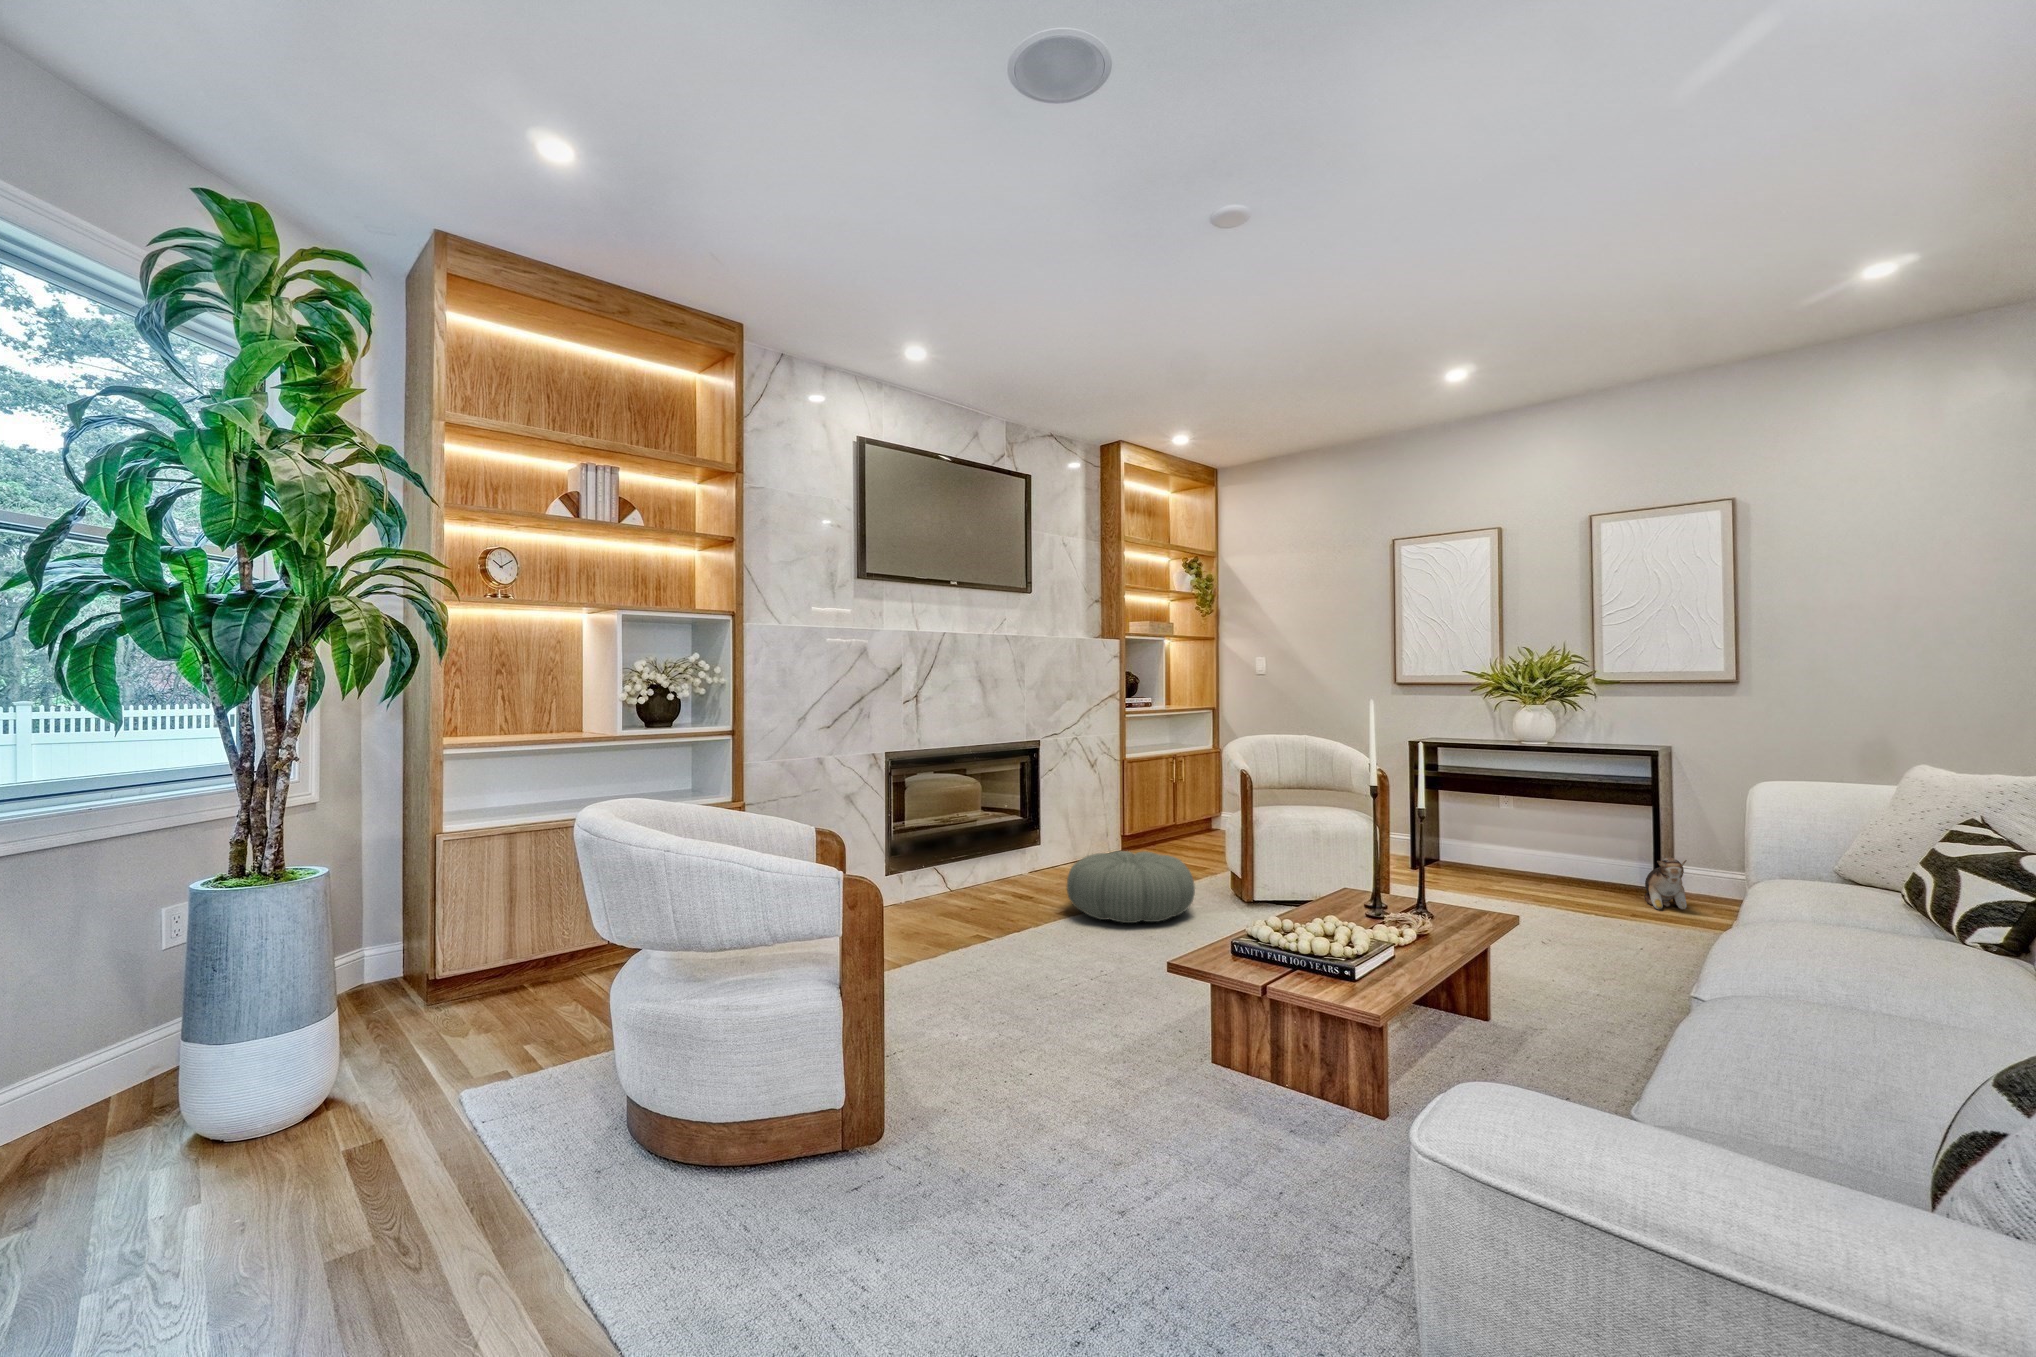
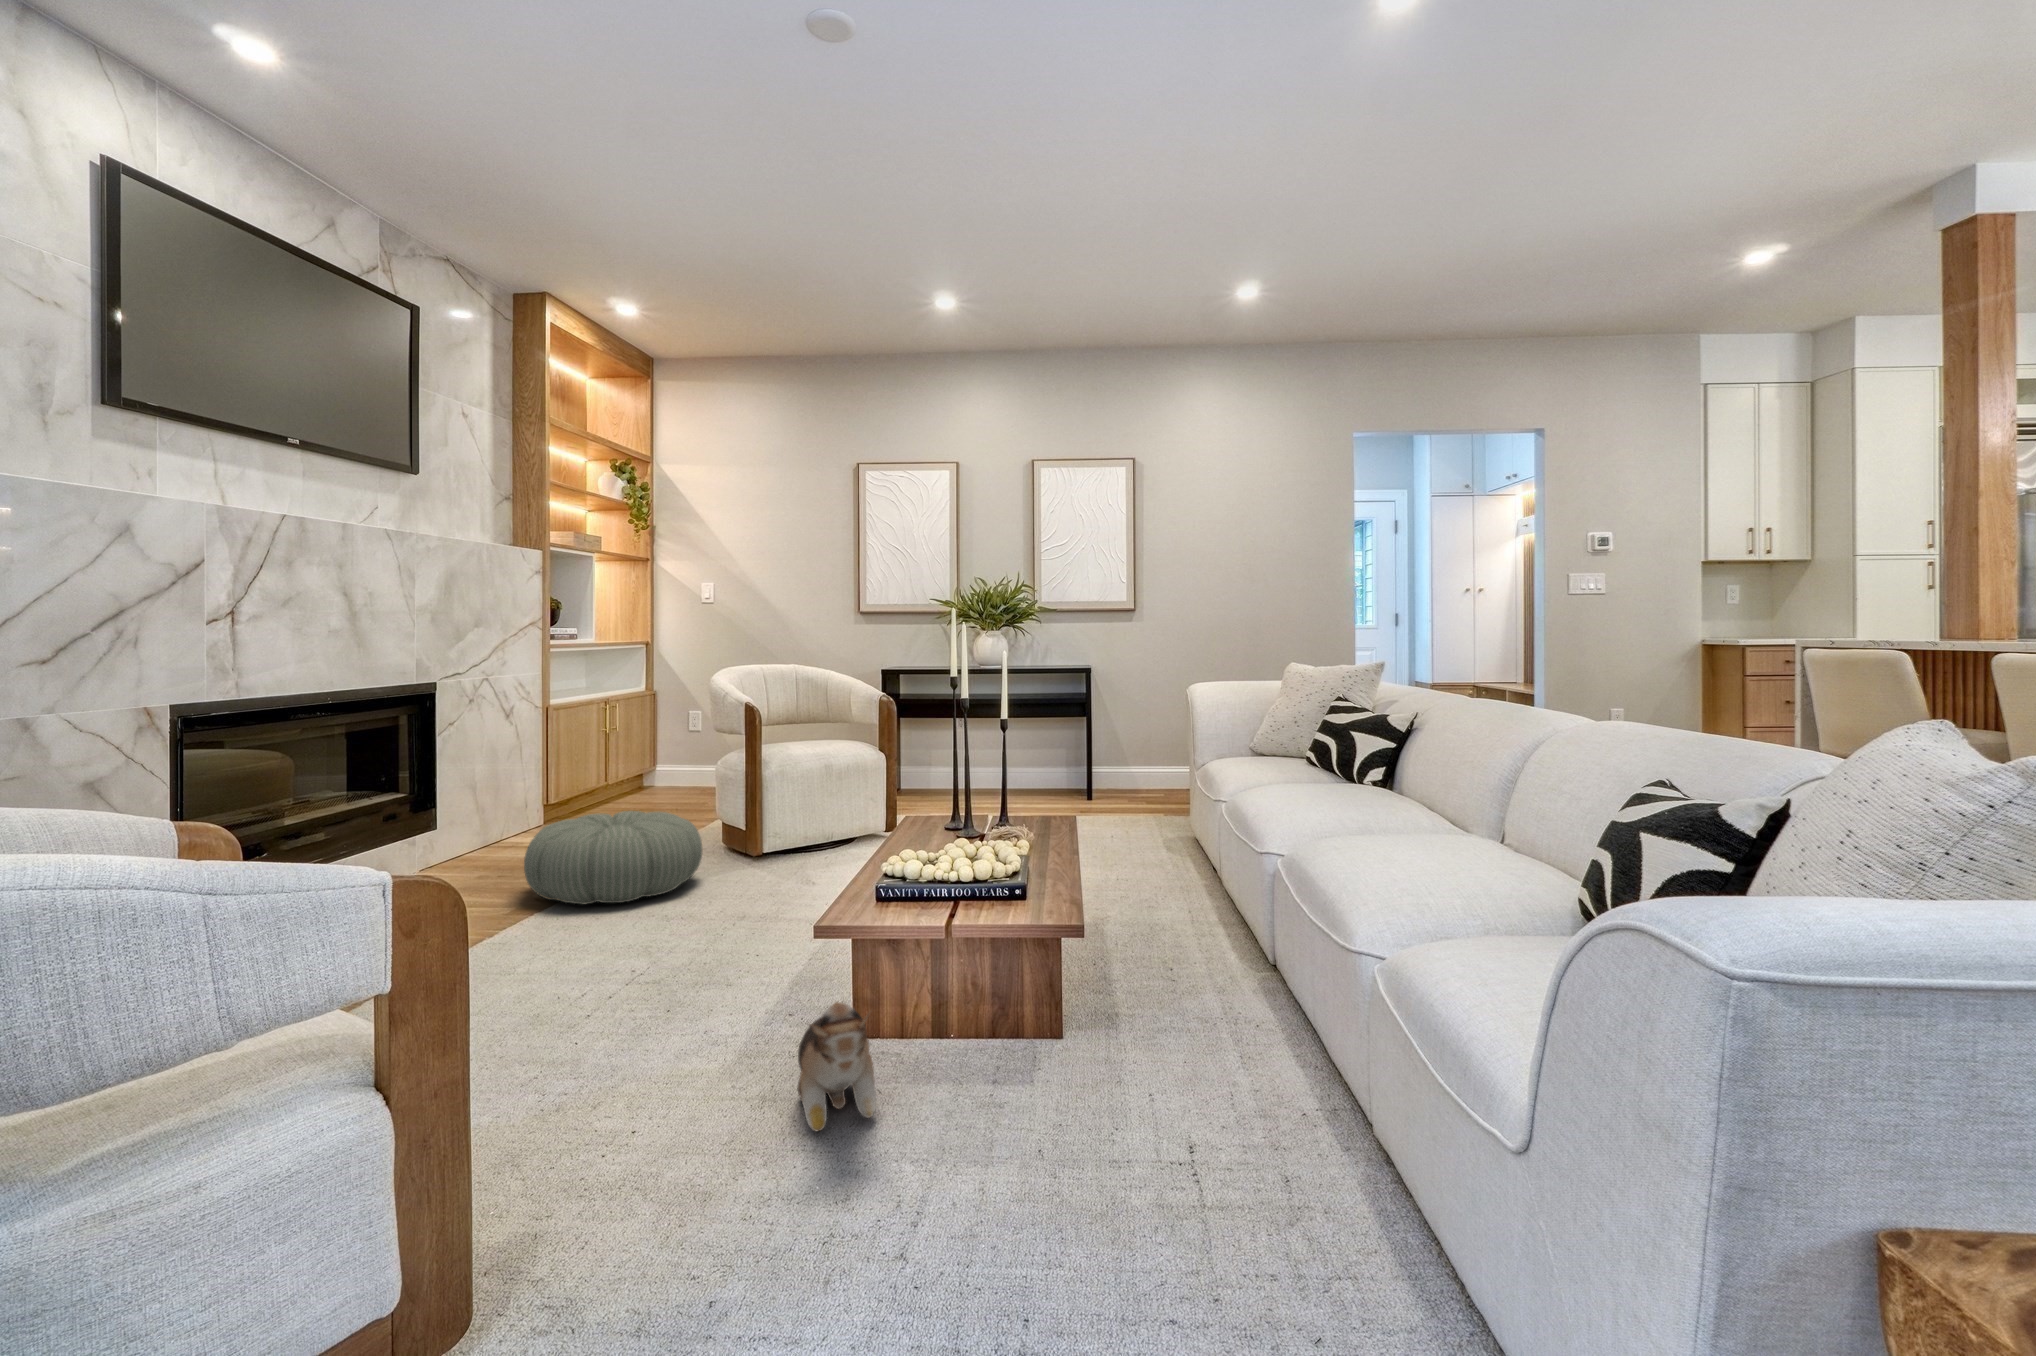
plush toy: present [1644,857,1687,909] -> present [798,1002,876,1131]

